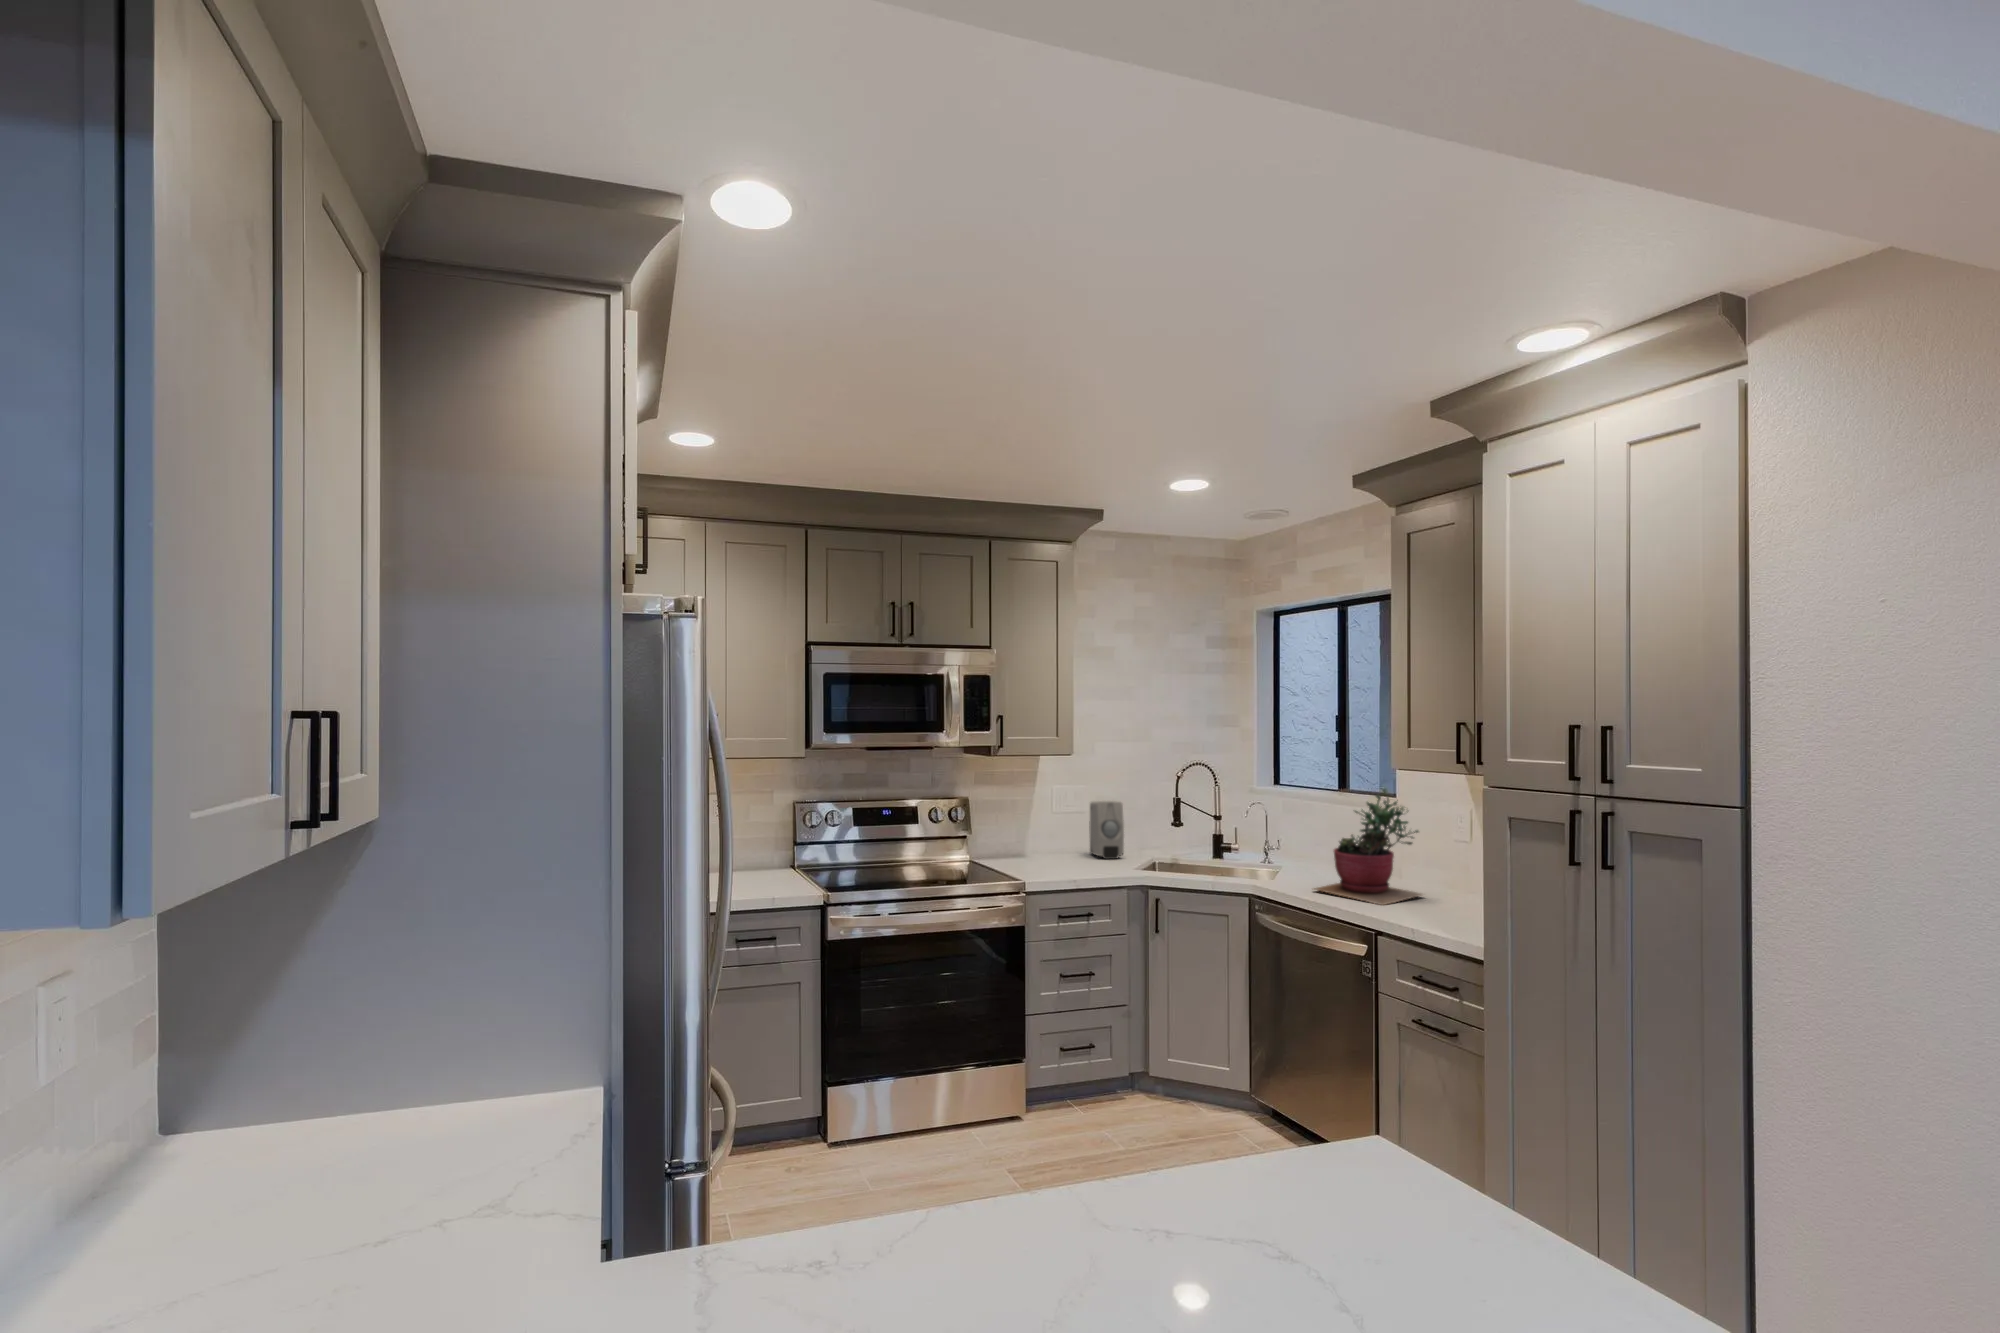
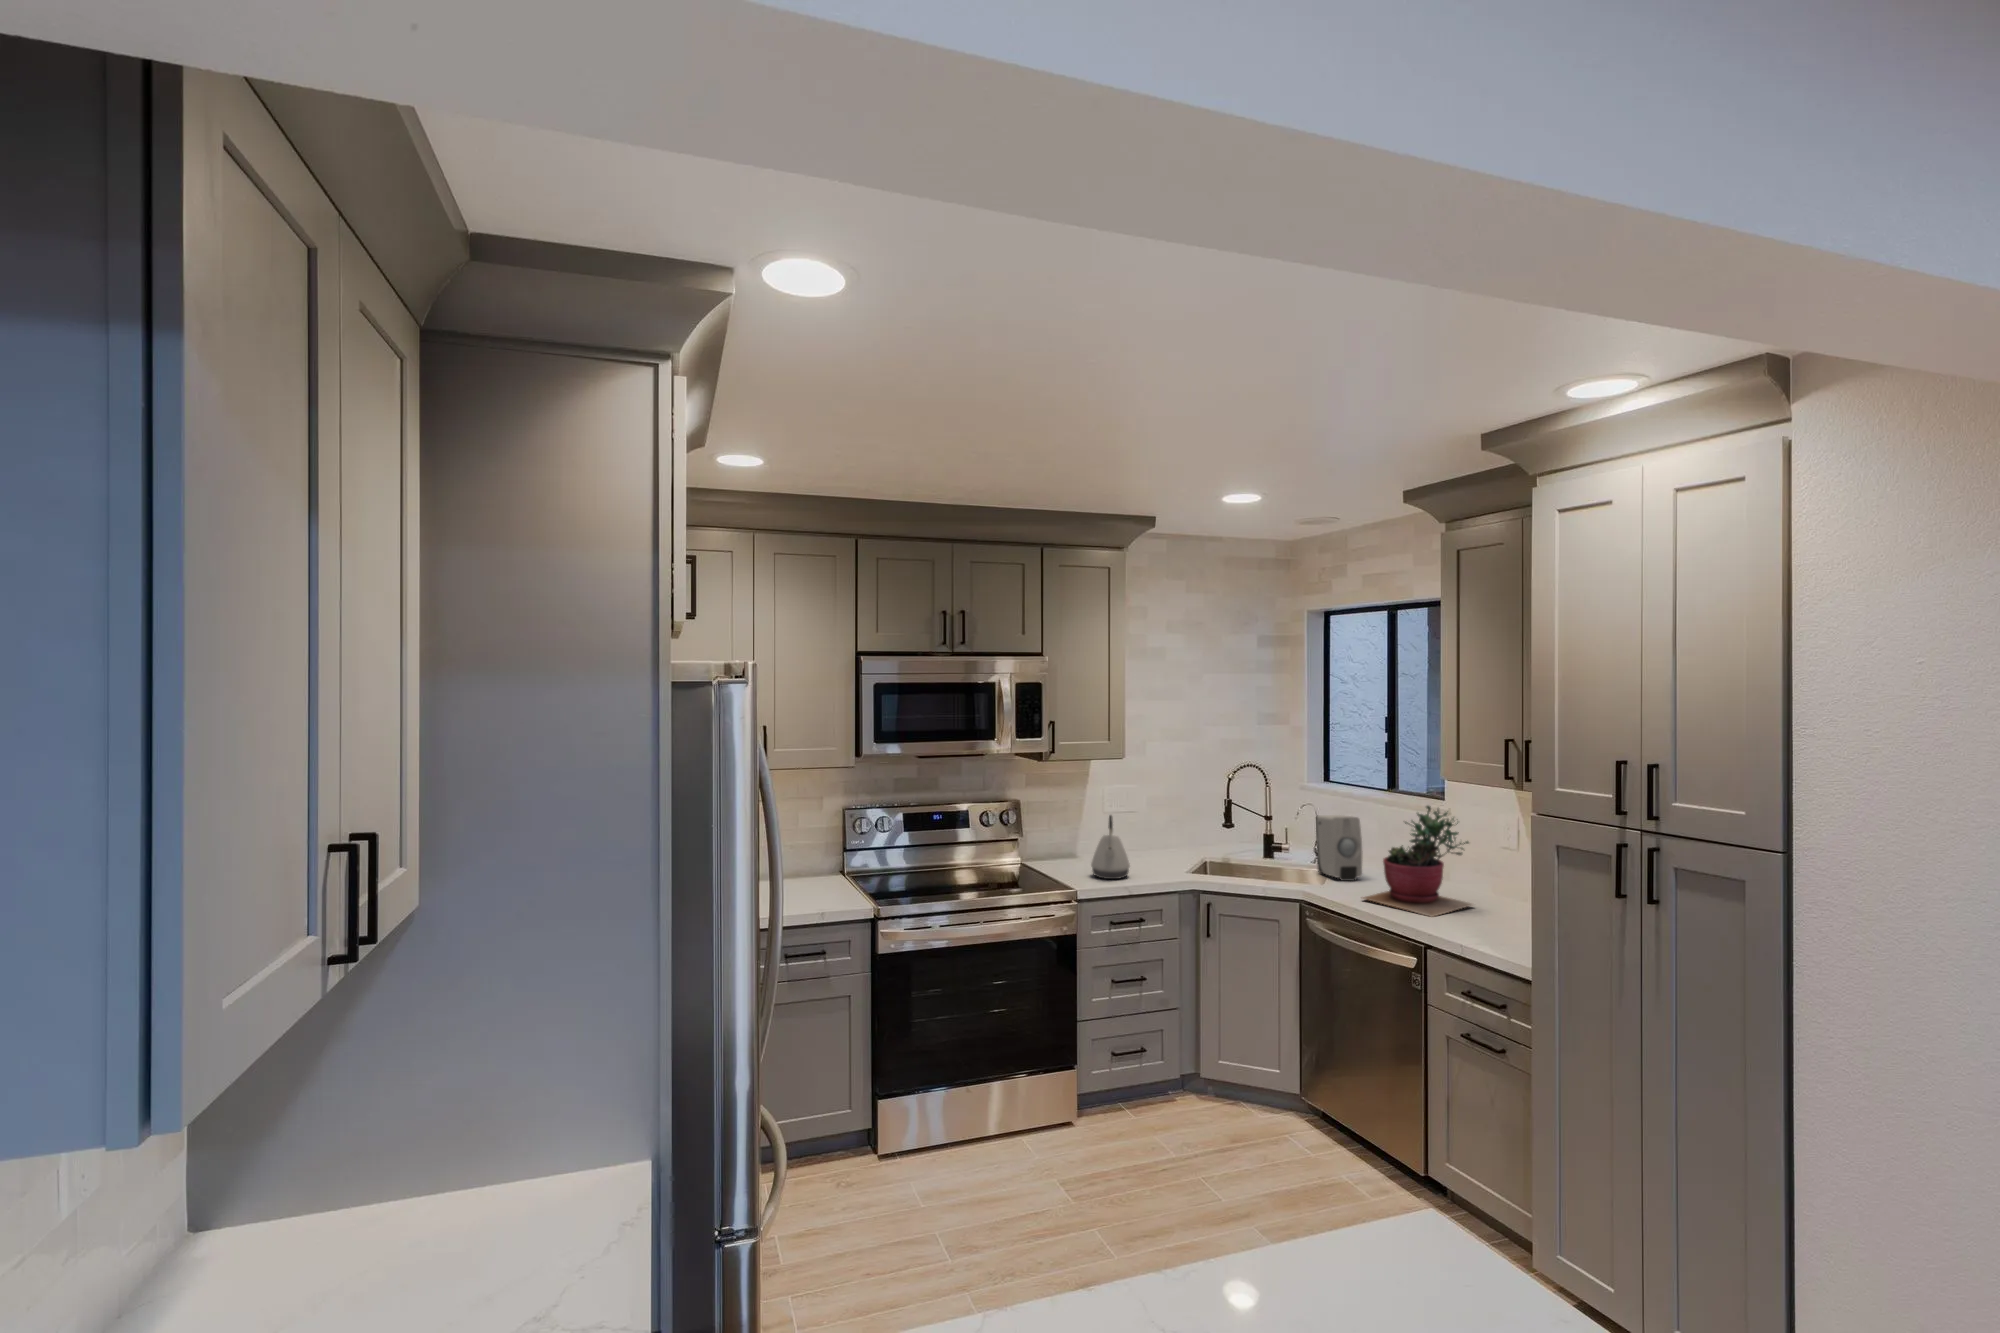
soap dispenser: present [1090,801,1124,859] -> present [1316,815,1362,881]
kettle: none [1042,808,1081,873] -> present [1091,815,1130,879]

